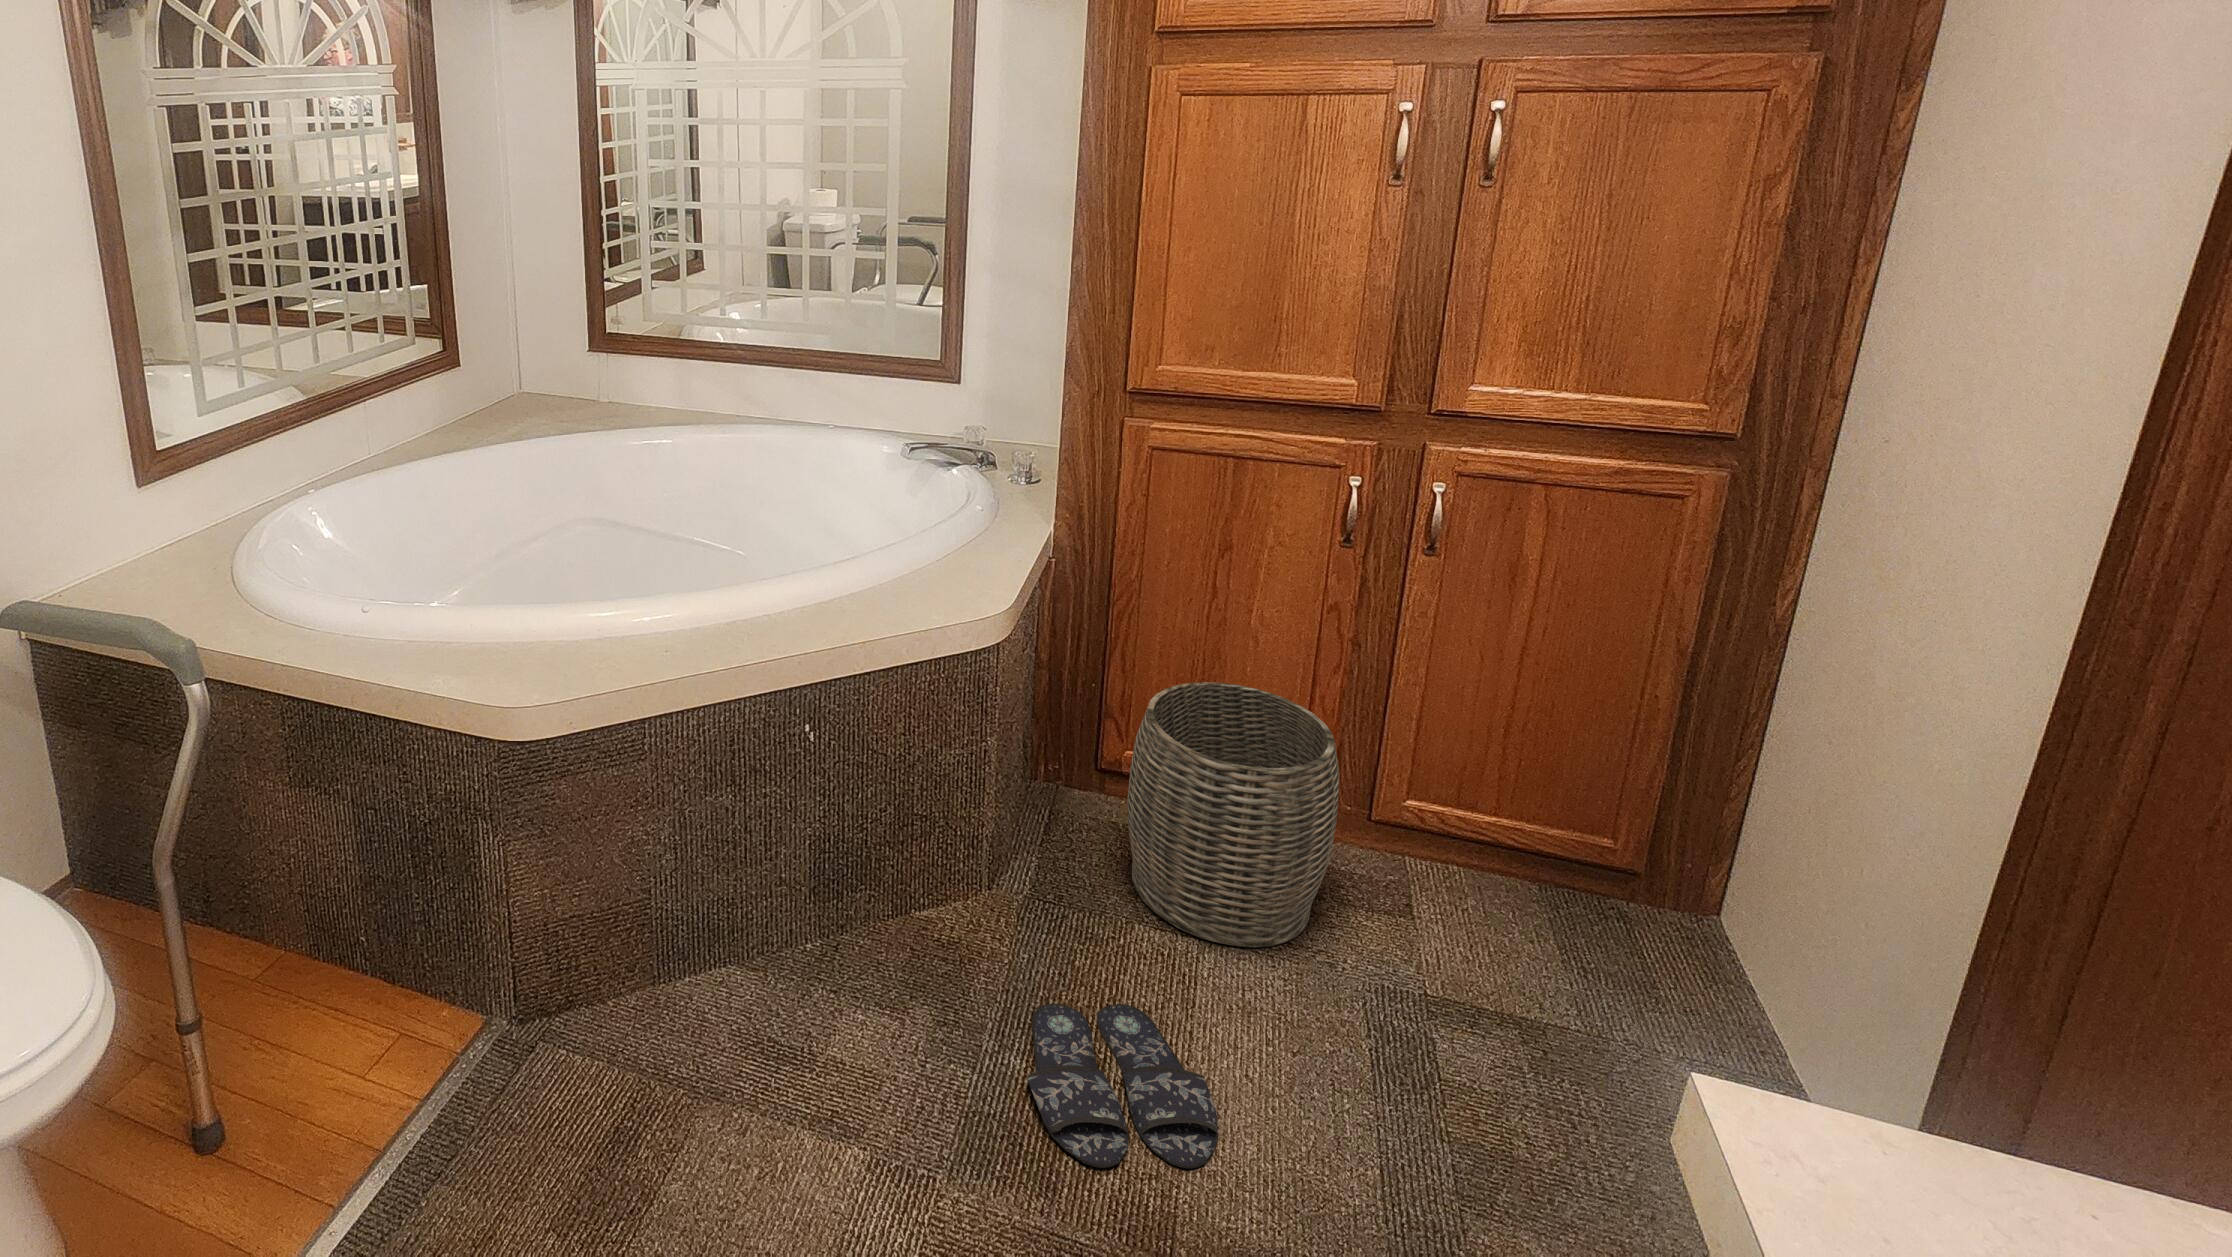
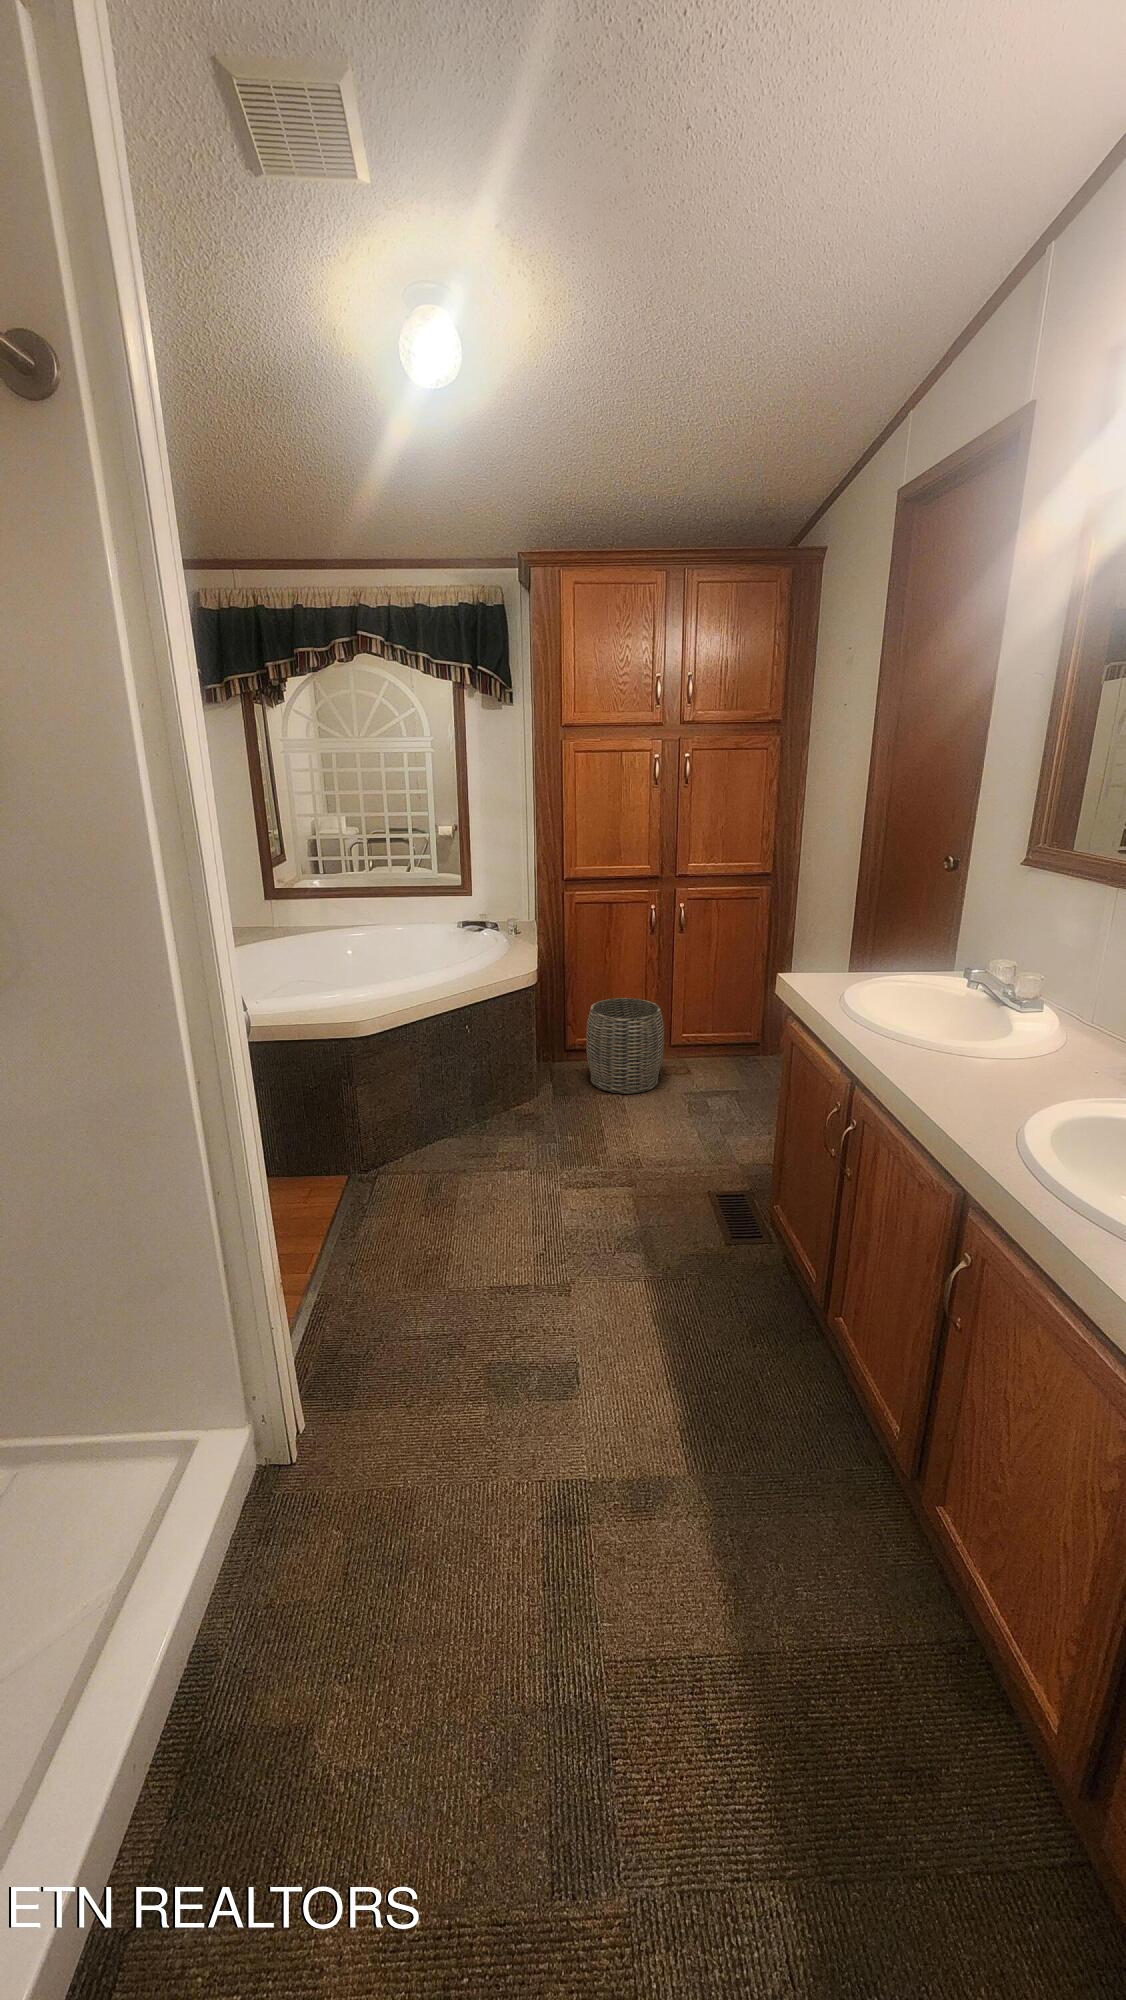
slippers: present [1028,1004,1218,1169] -> none [572,1116,647,1156]

